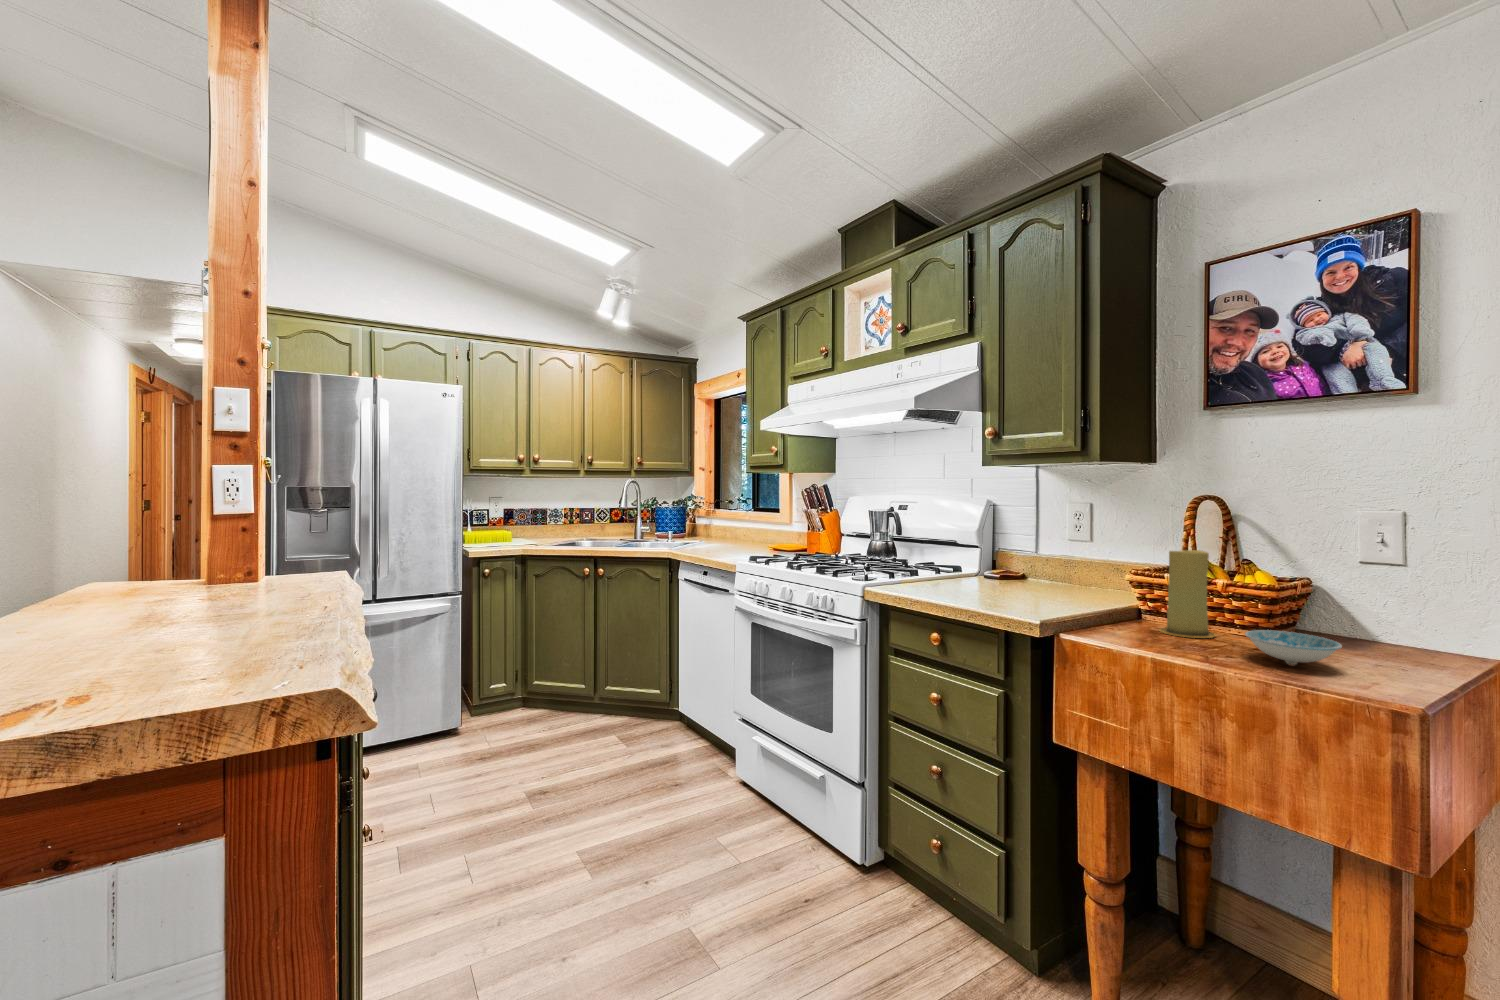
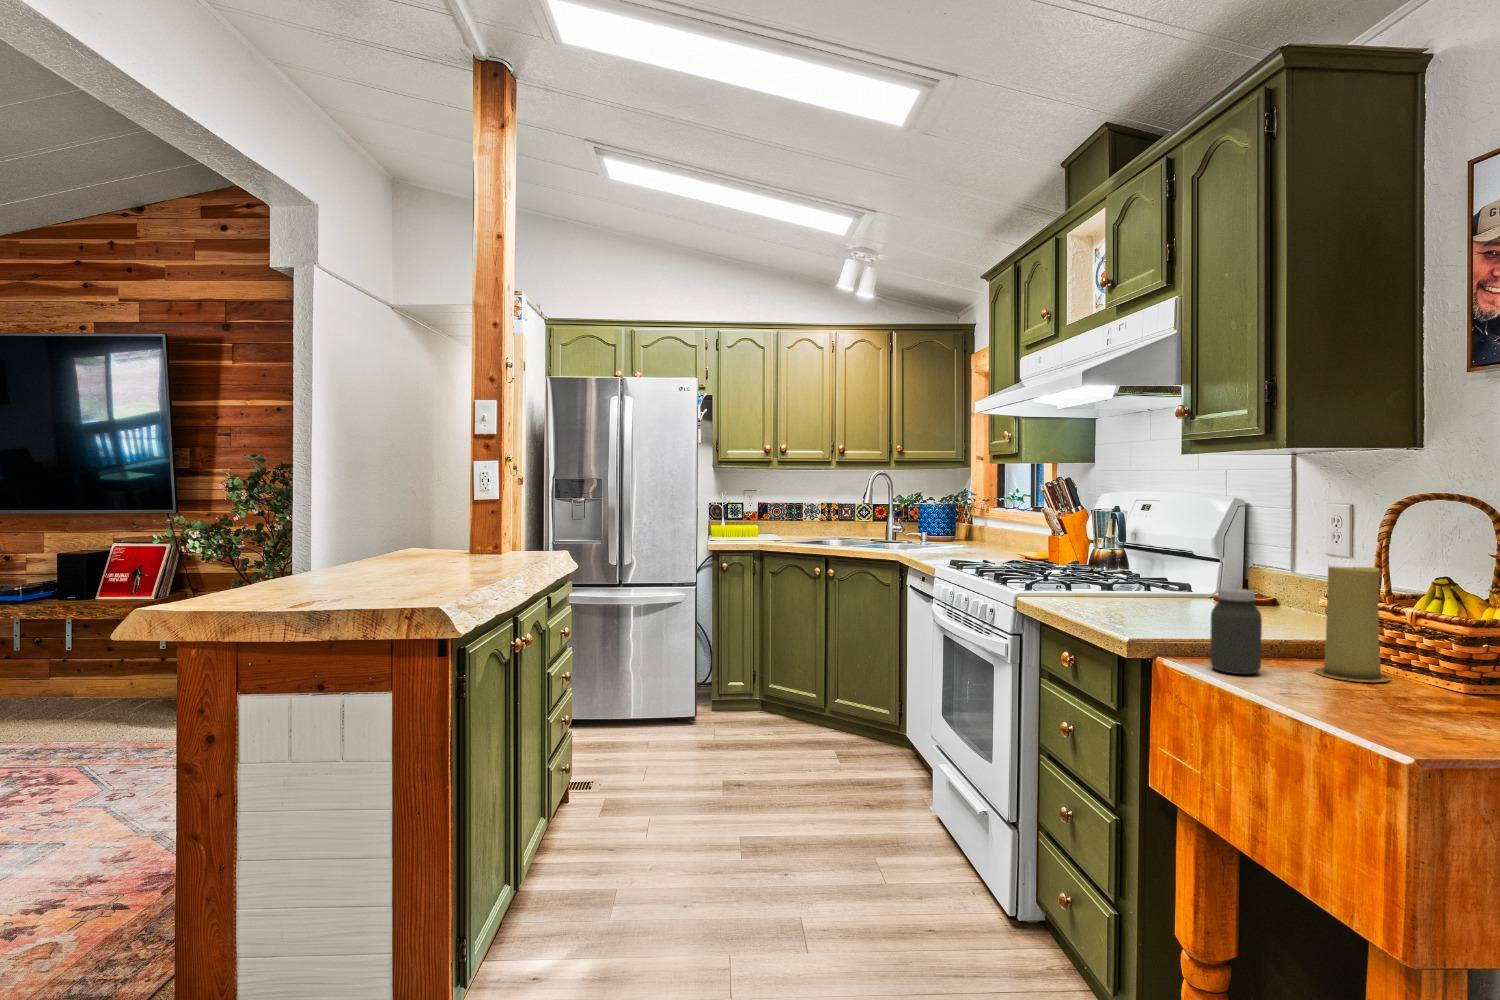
jar: none [1108,572,1150,641] -> present [1210,588,1262,674]
ceramic bowl: present [1245,630,1342,665] -> none [1340,671,1459,716]

